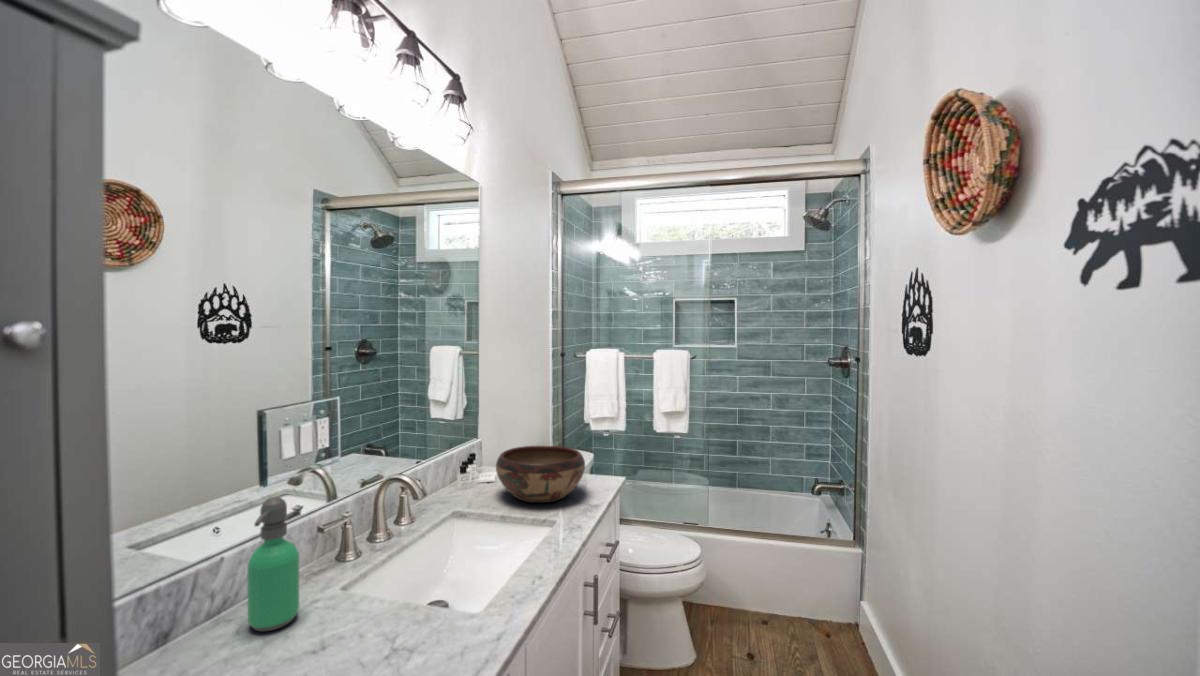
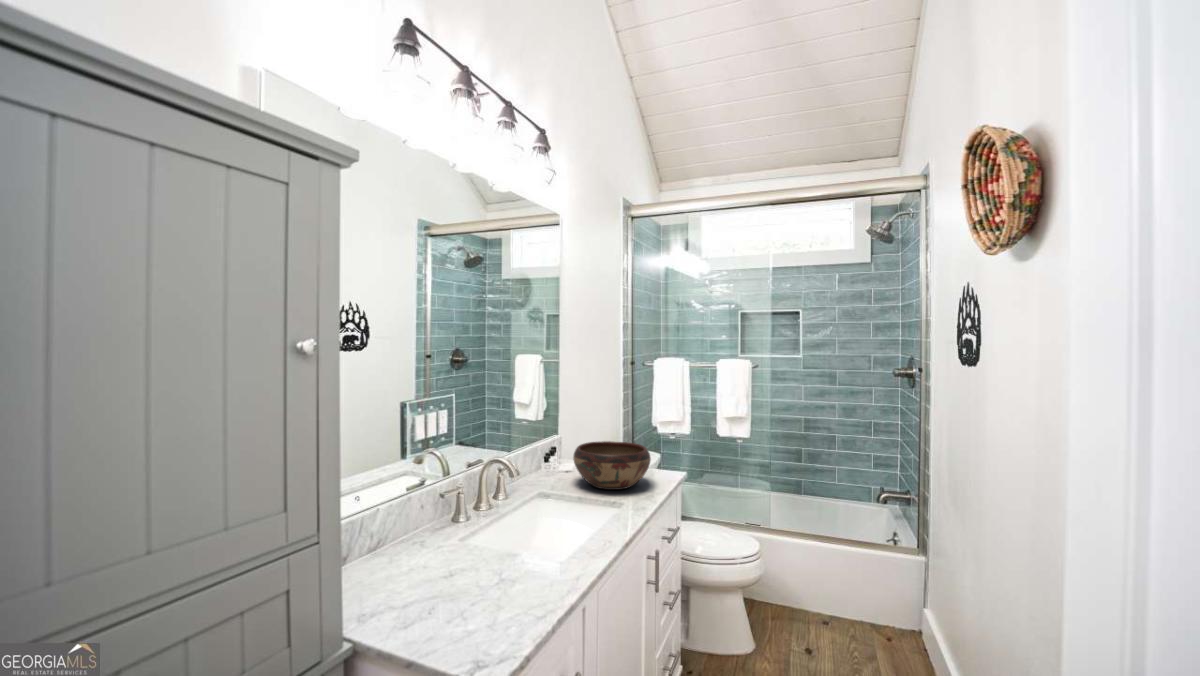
soap dispenser: present [248,497,299,632] -> none [398,464,432,563]

